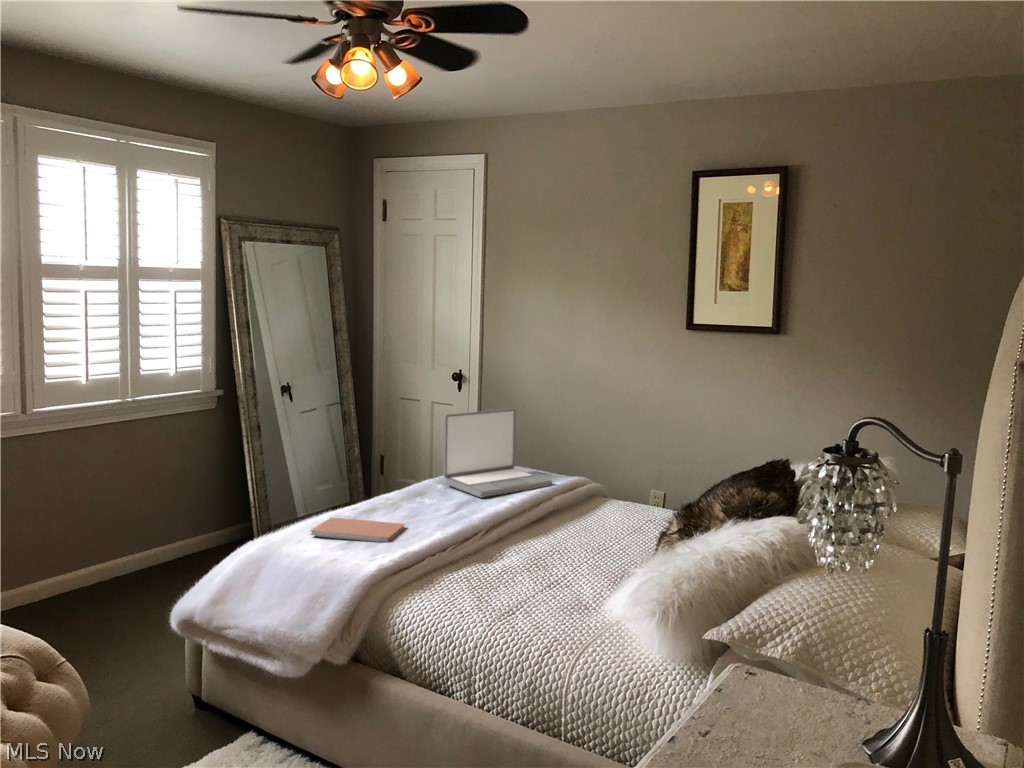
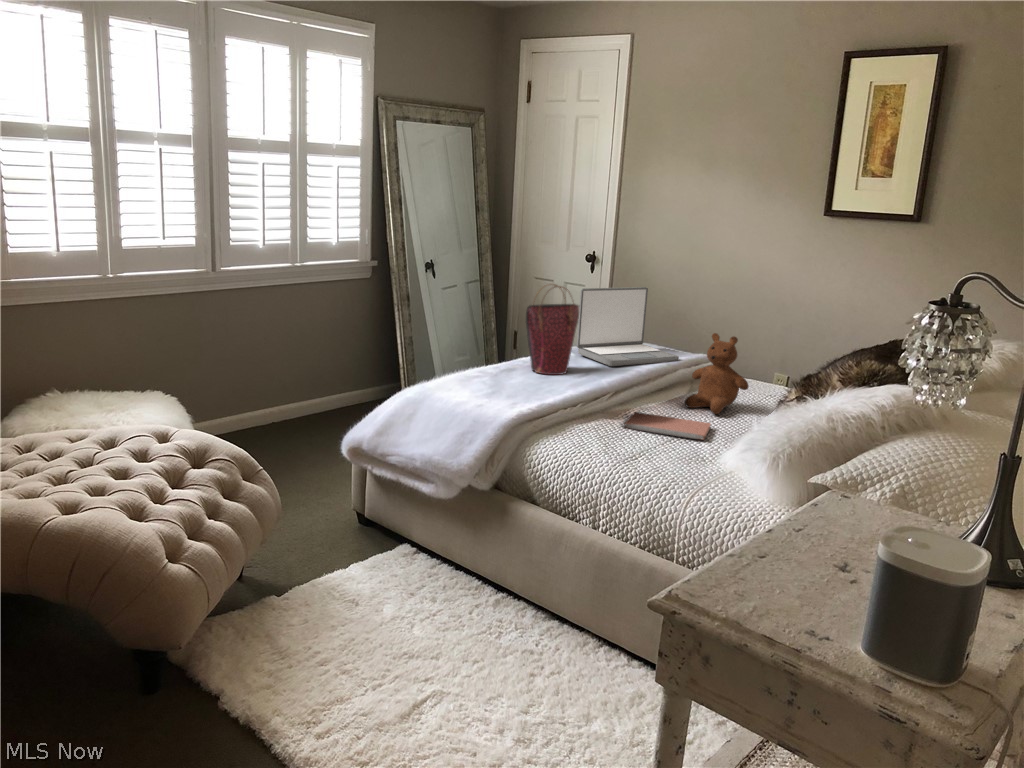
handbag: none [384,413,443,513] -> present [526,284,579,375]
teddy bear: none [562,458,627,547] -> present [685,333,748,414]
notebook: present [311,517,405,542] -> present [625,412,711,440]

